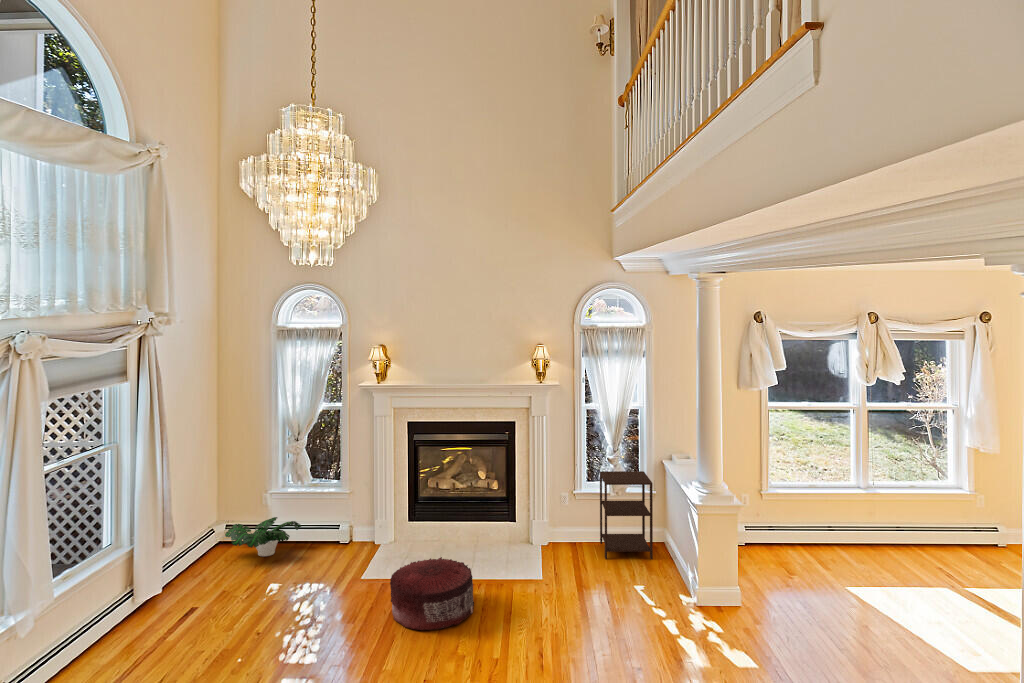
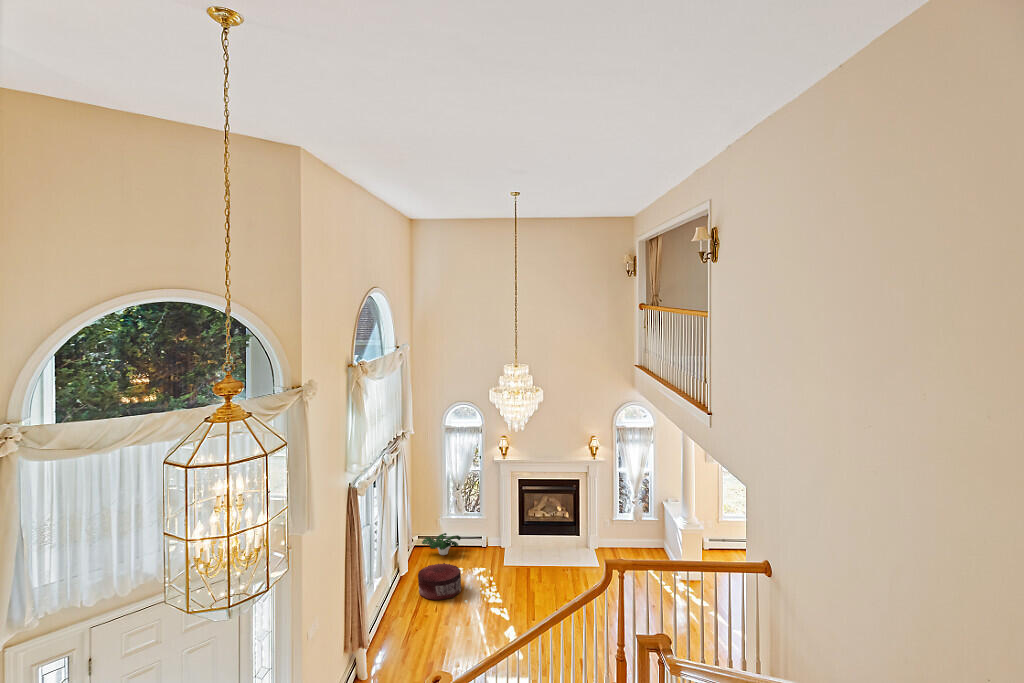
side table: present [600,471,653,559] -> none [627,508,658,558]
pouf: present [390,557,474,630] -> present [418,563,461,600]

